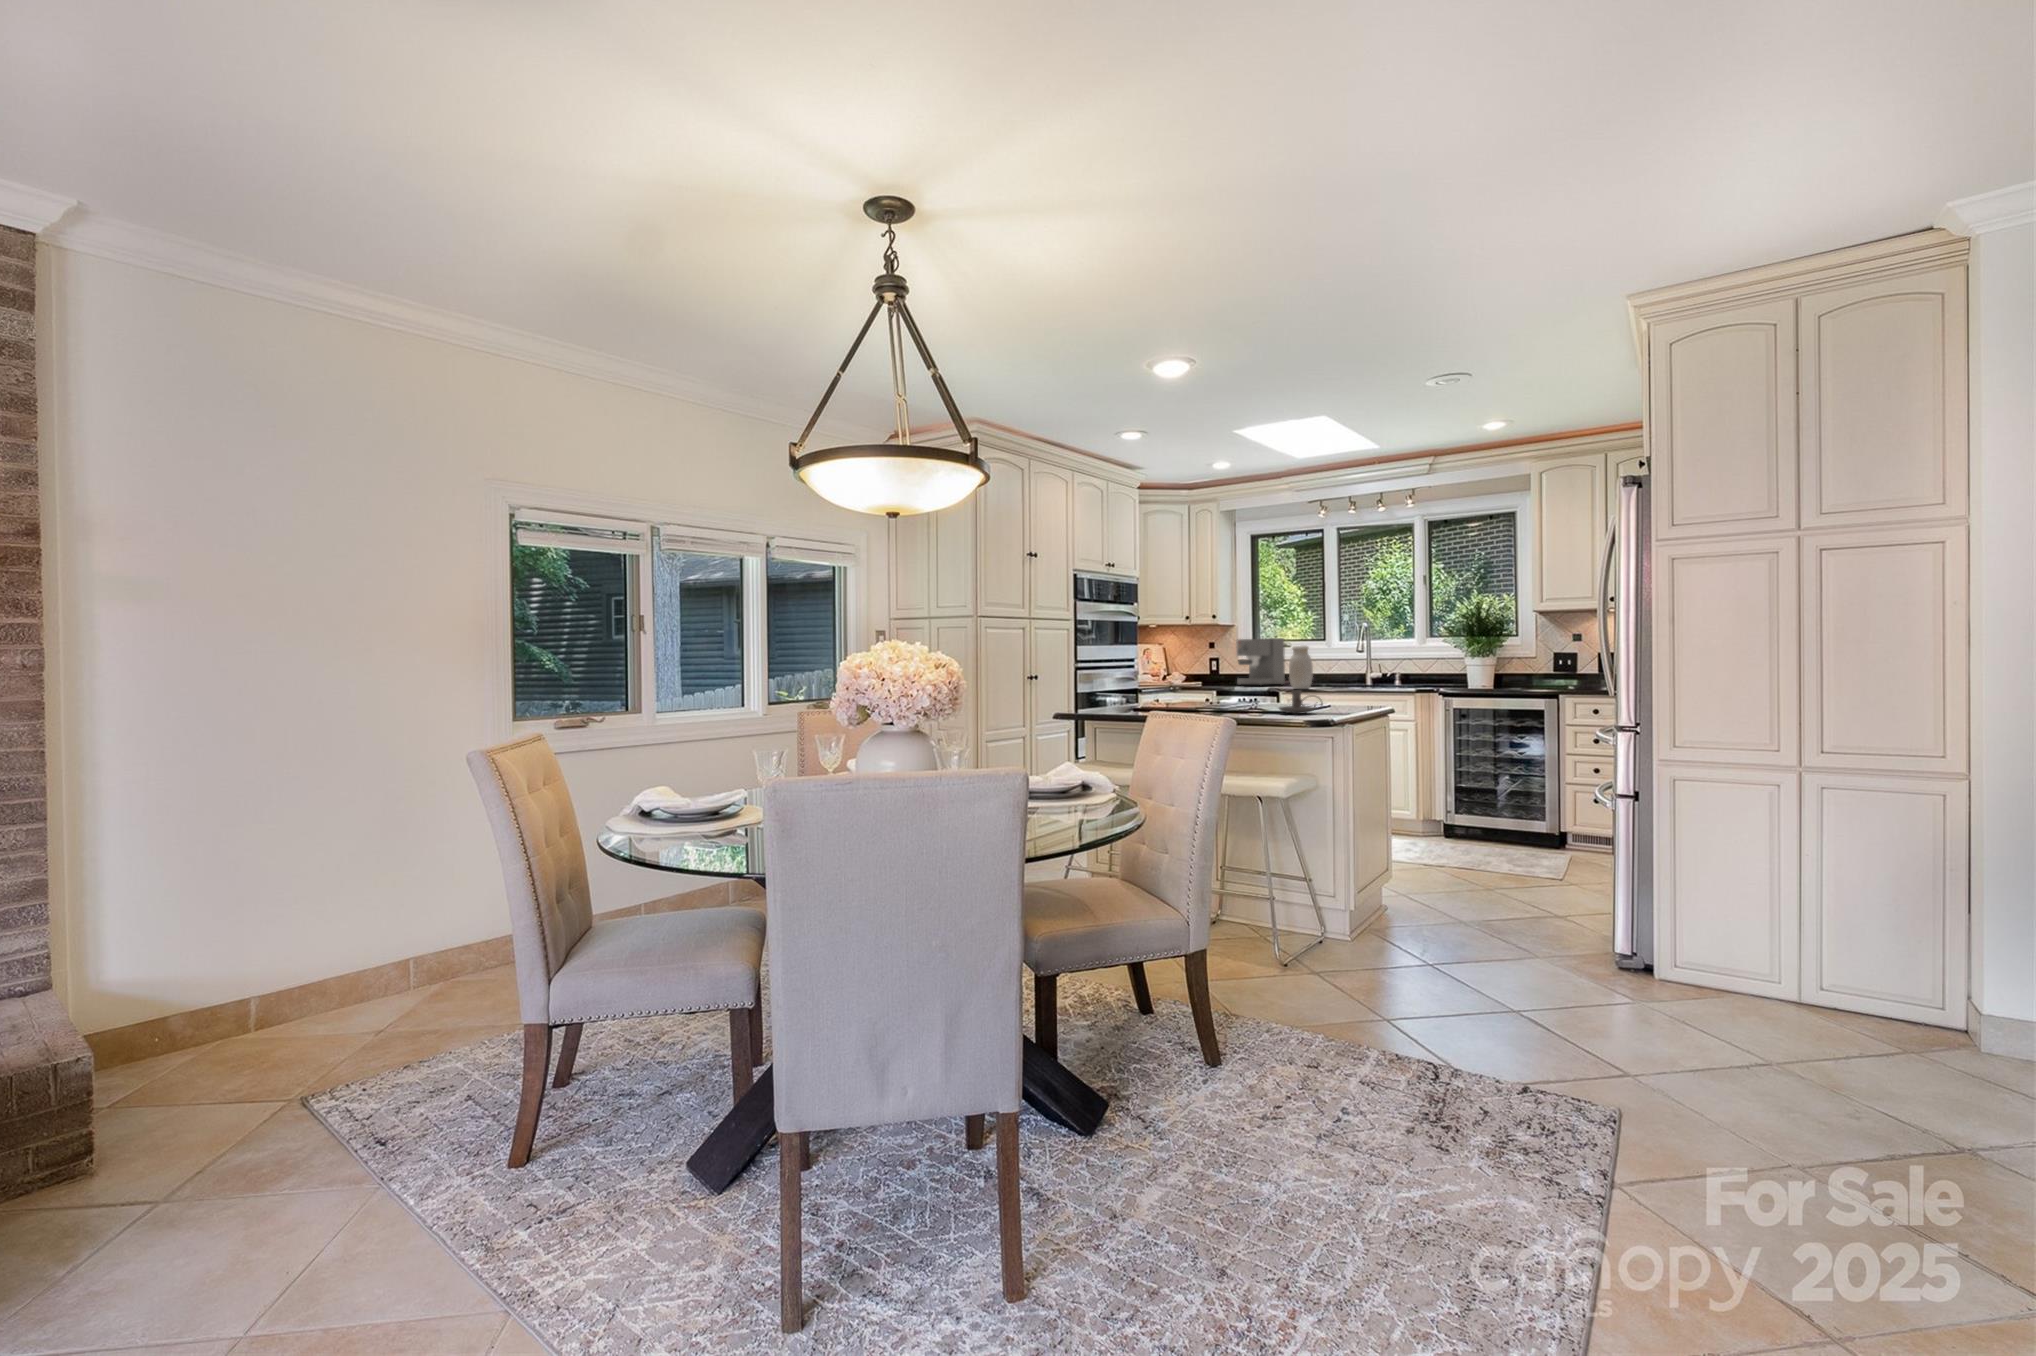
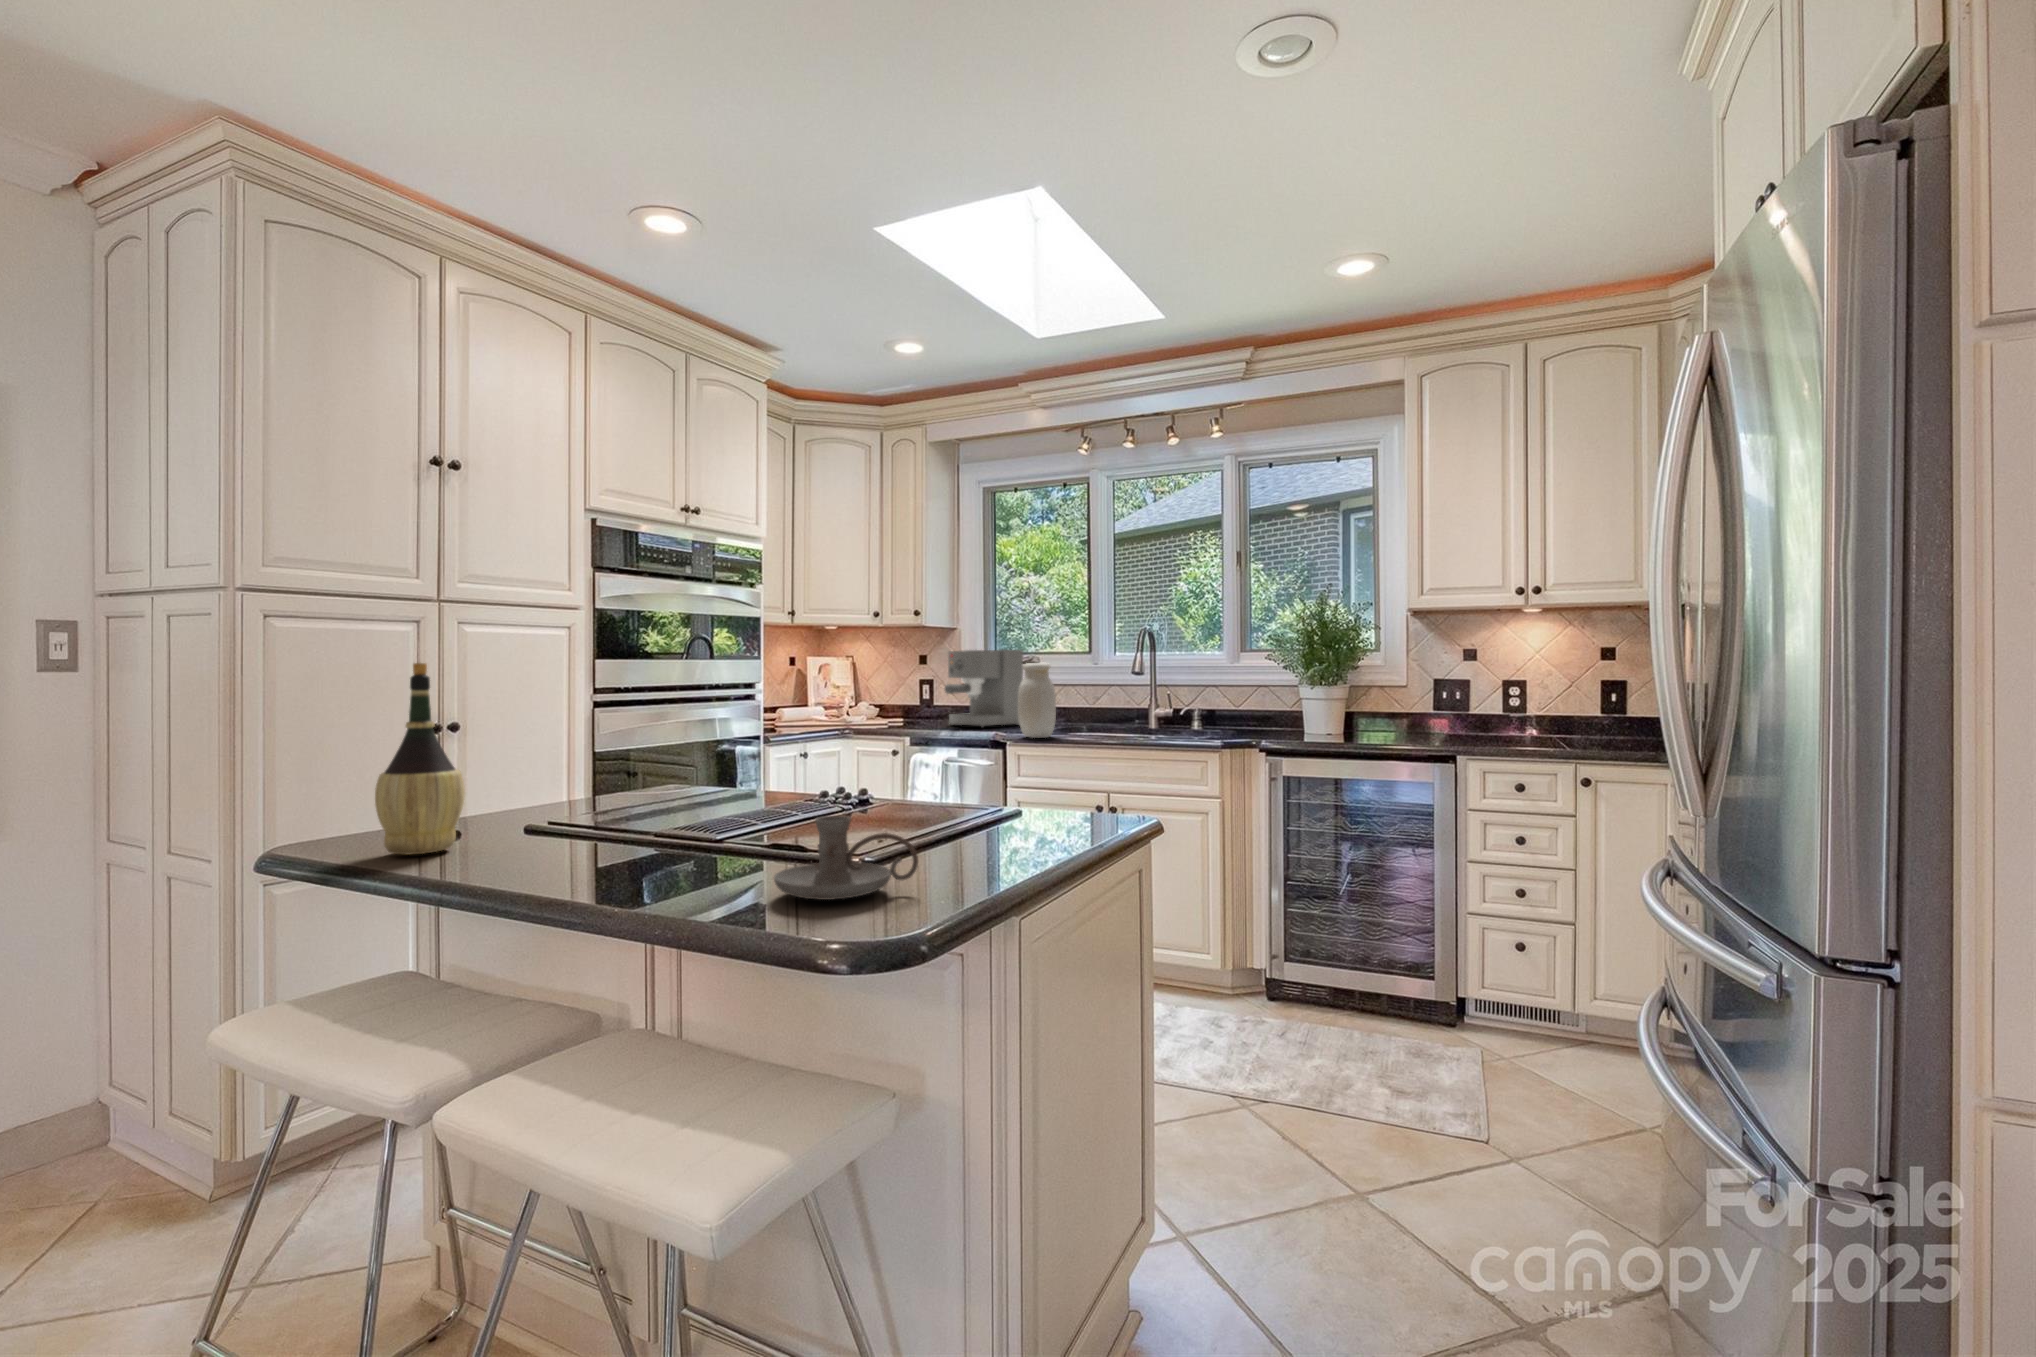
wine bottle: none [1116,646,1142,711] -> present [375,663,465,855]

